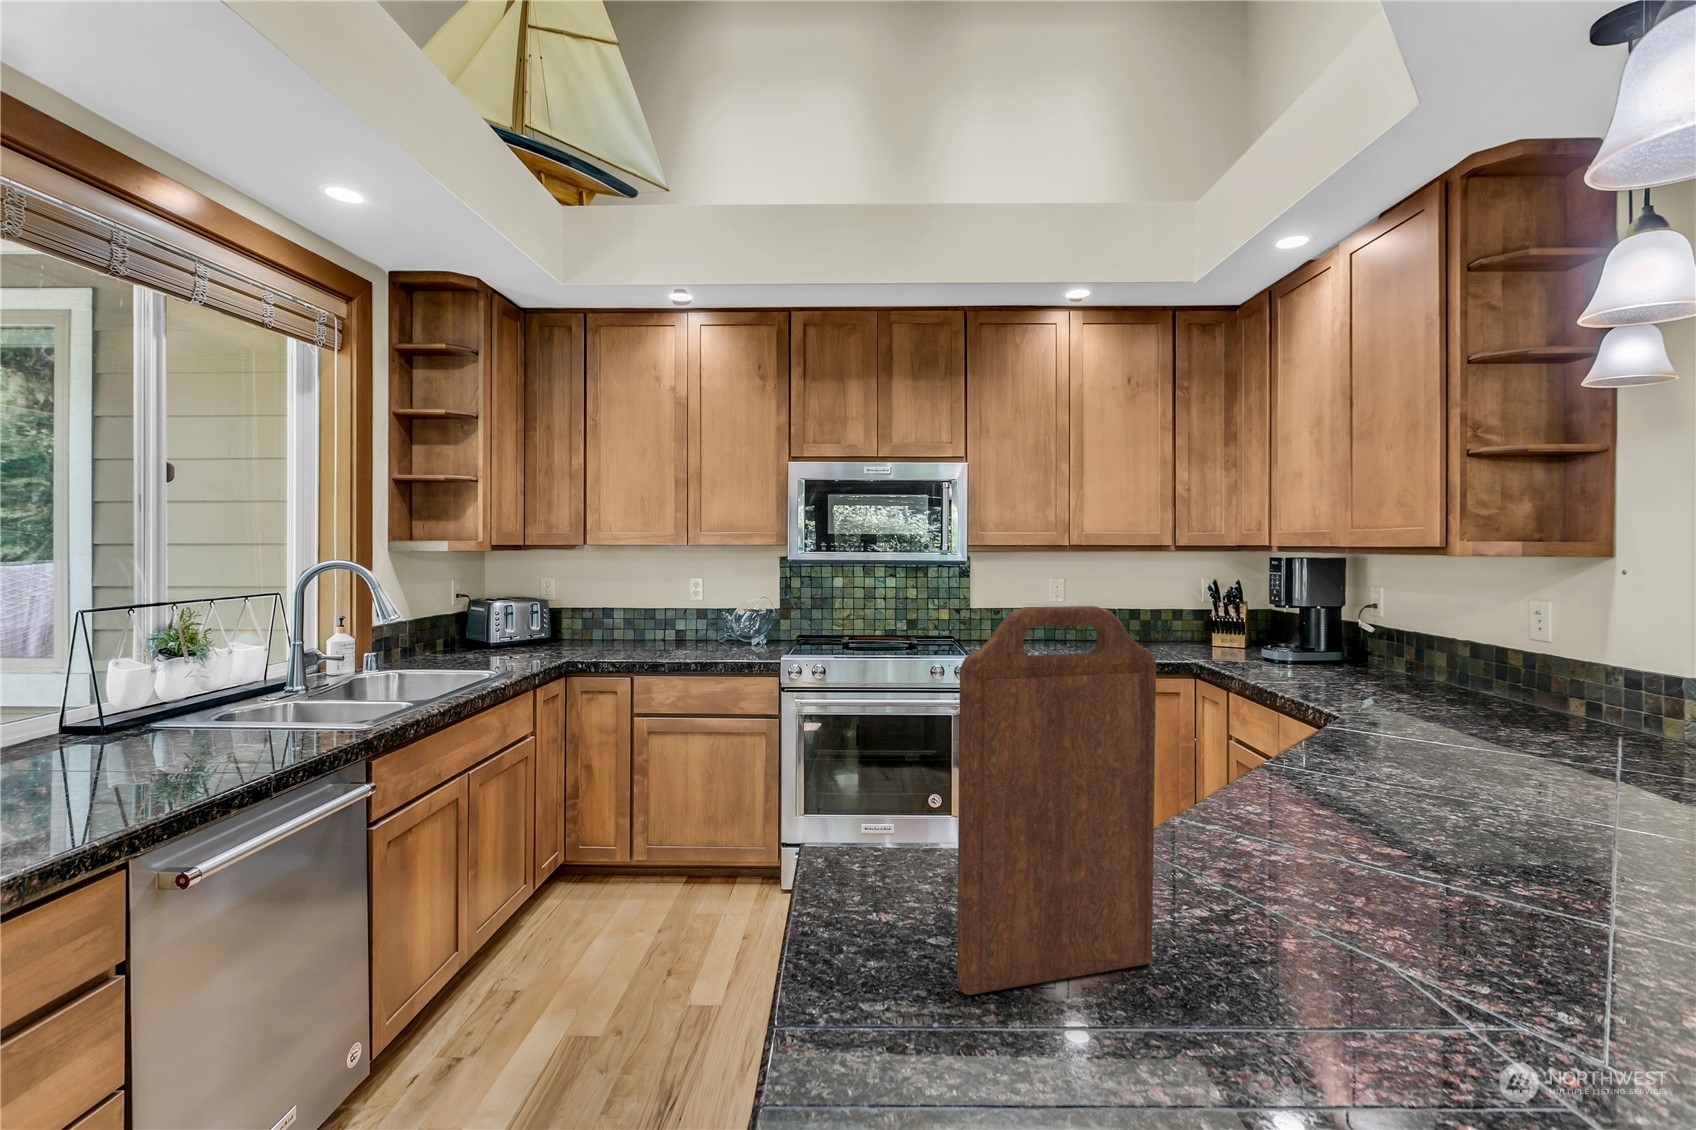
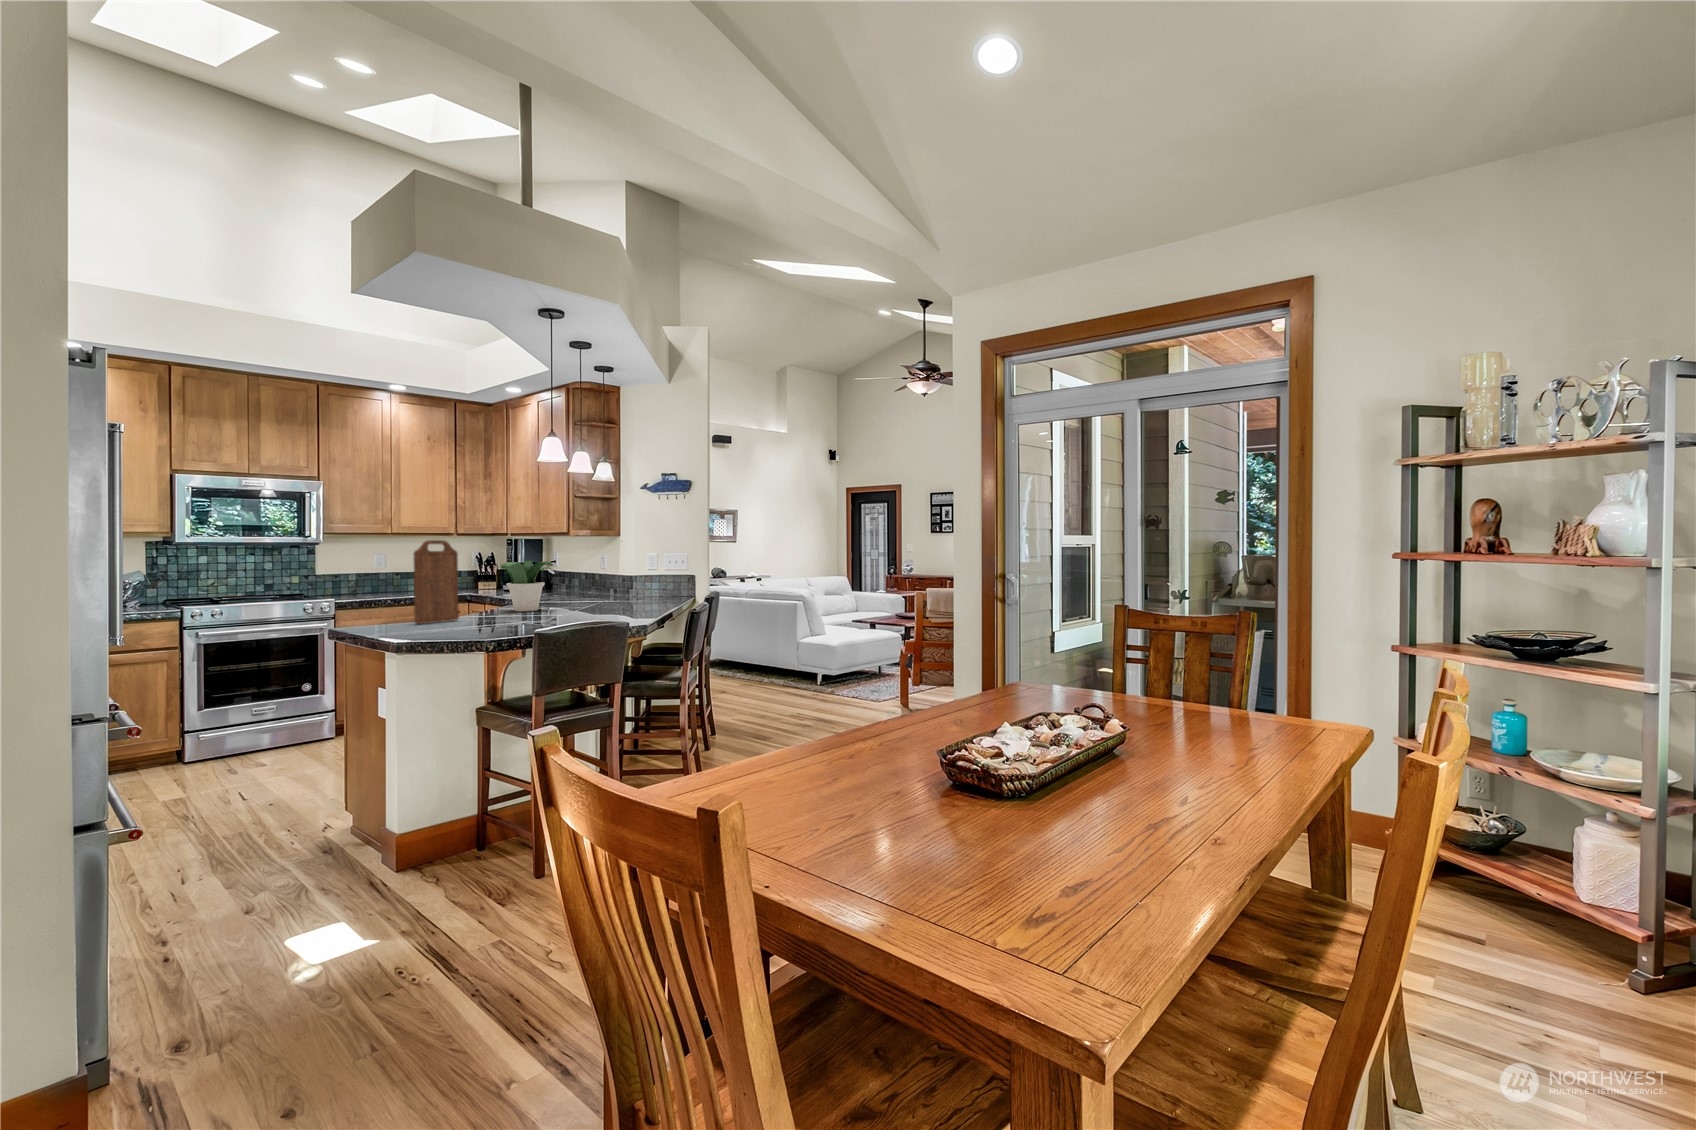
potted plant: none [1305,660,1560,865] -> present [500,561,553,611]

